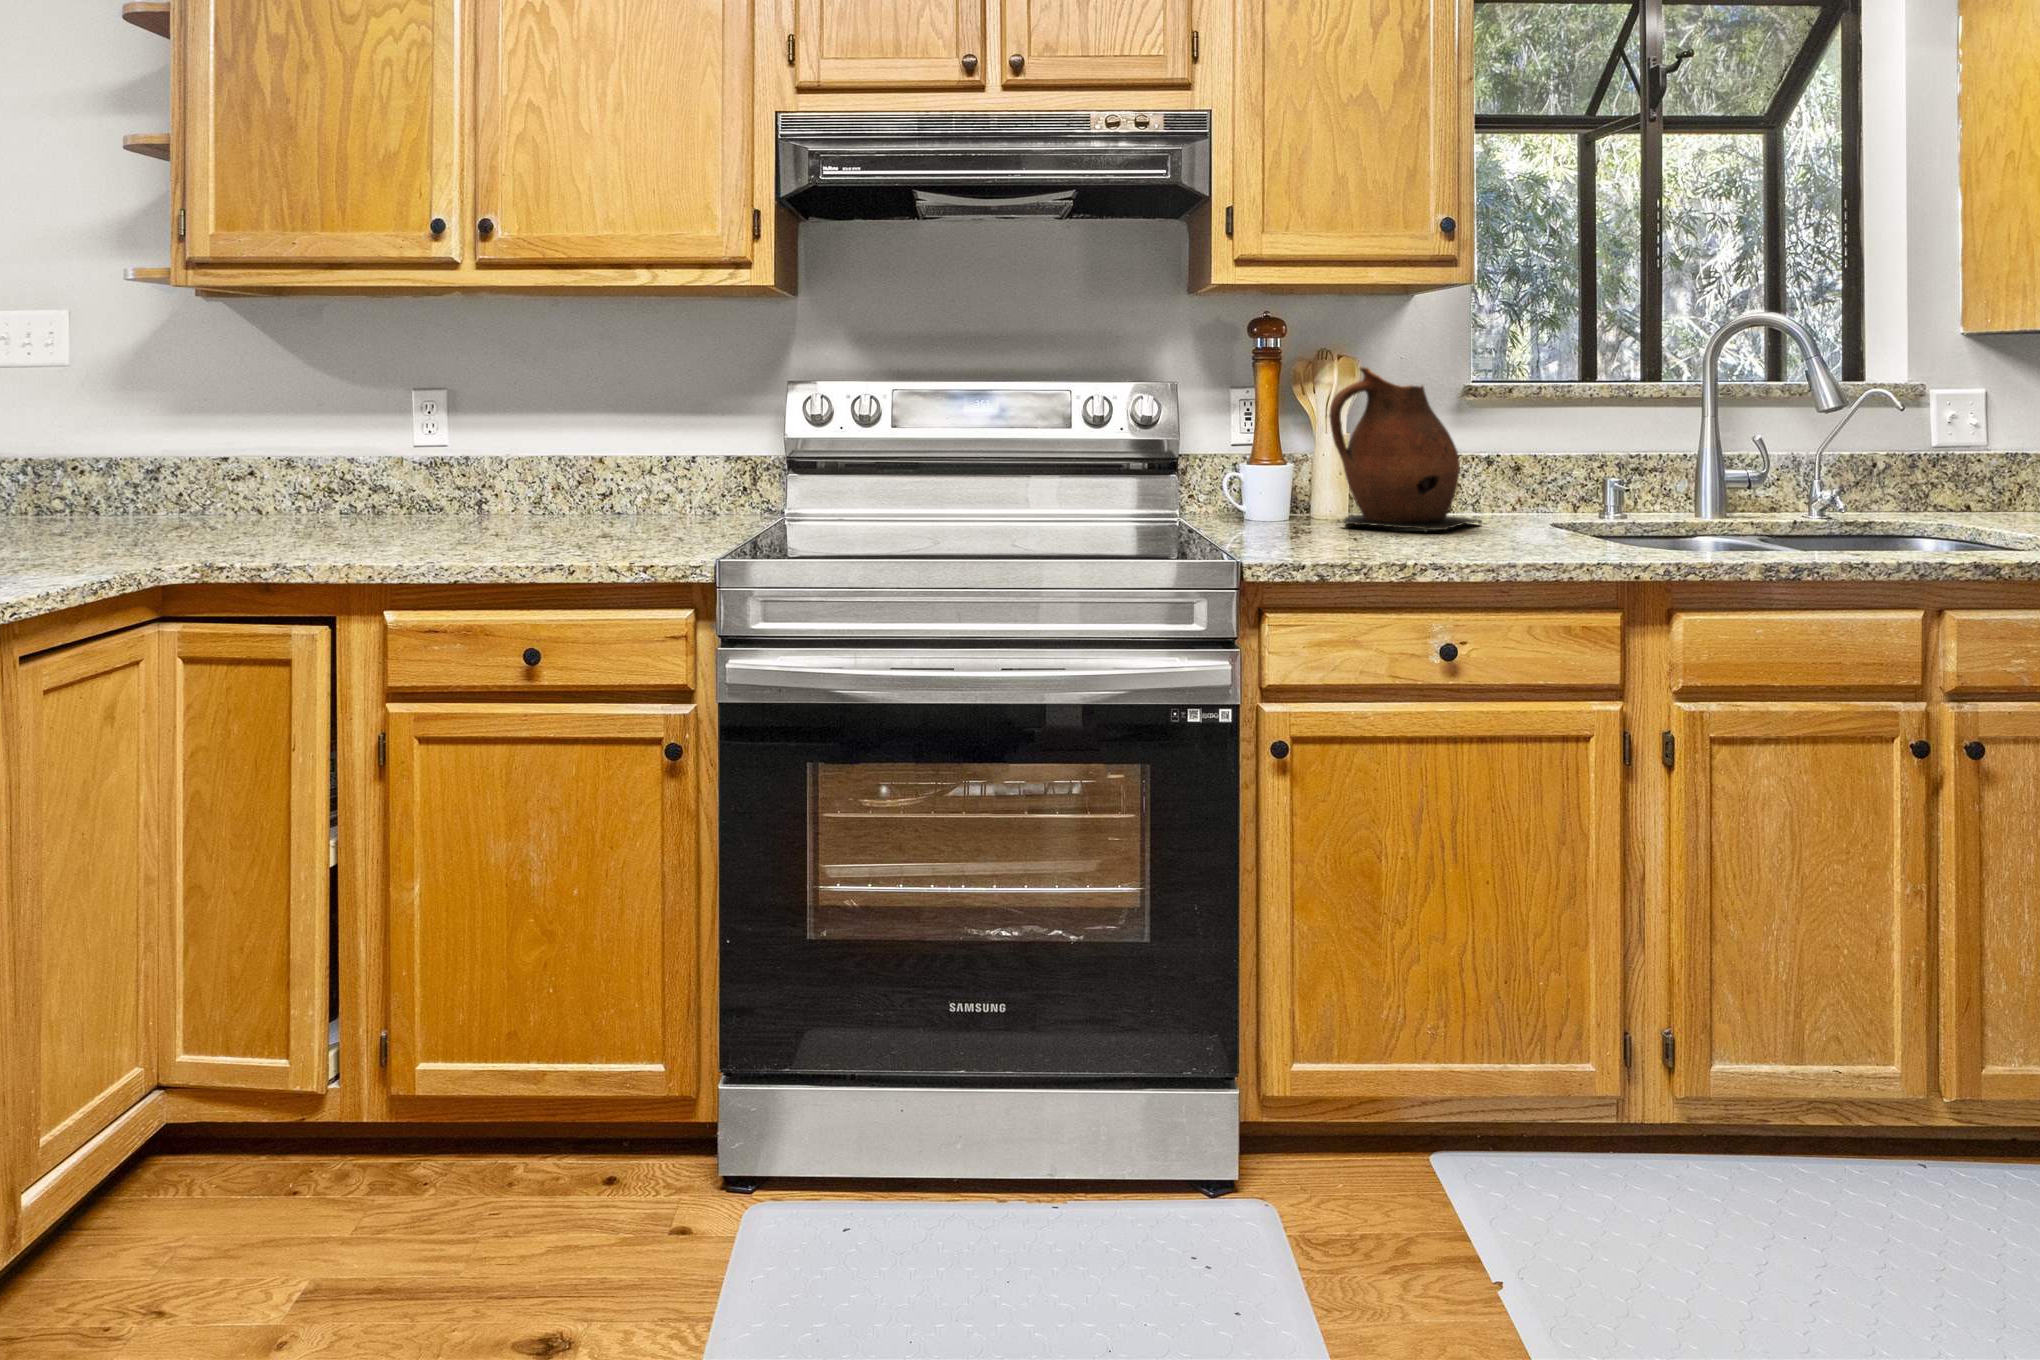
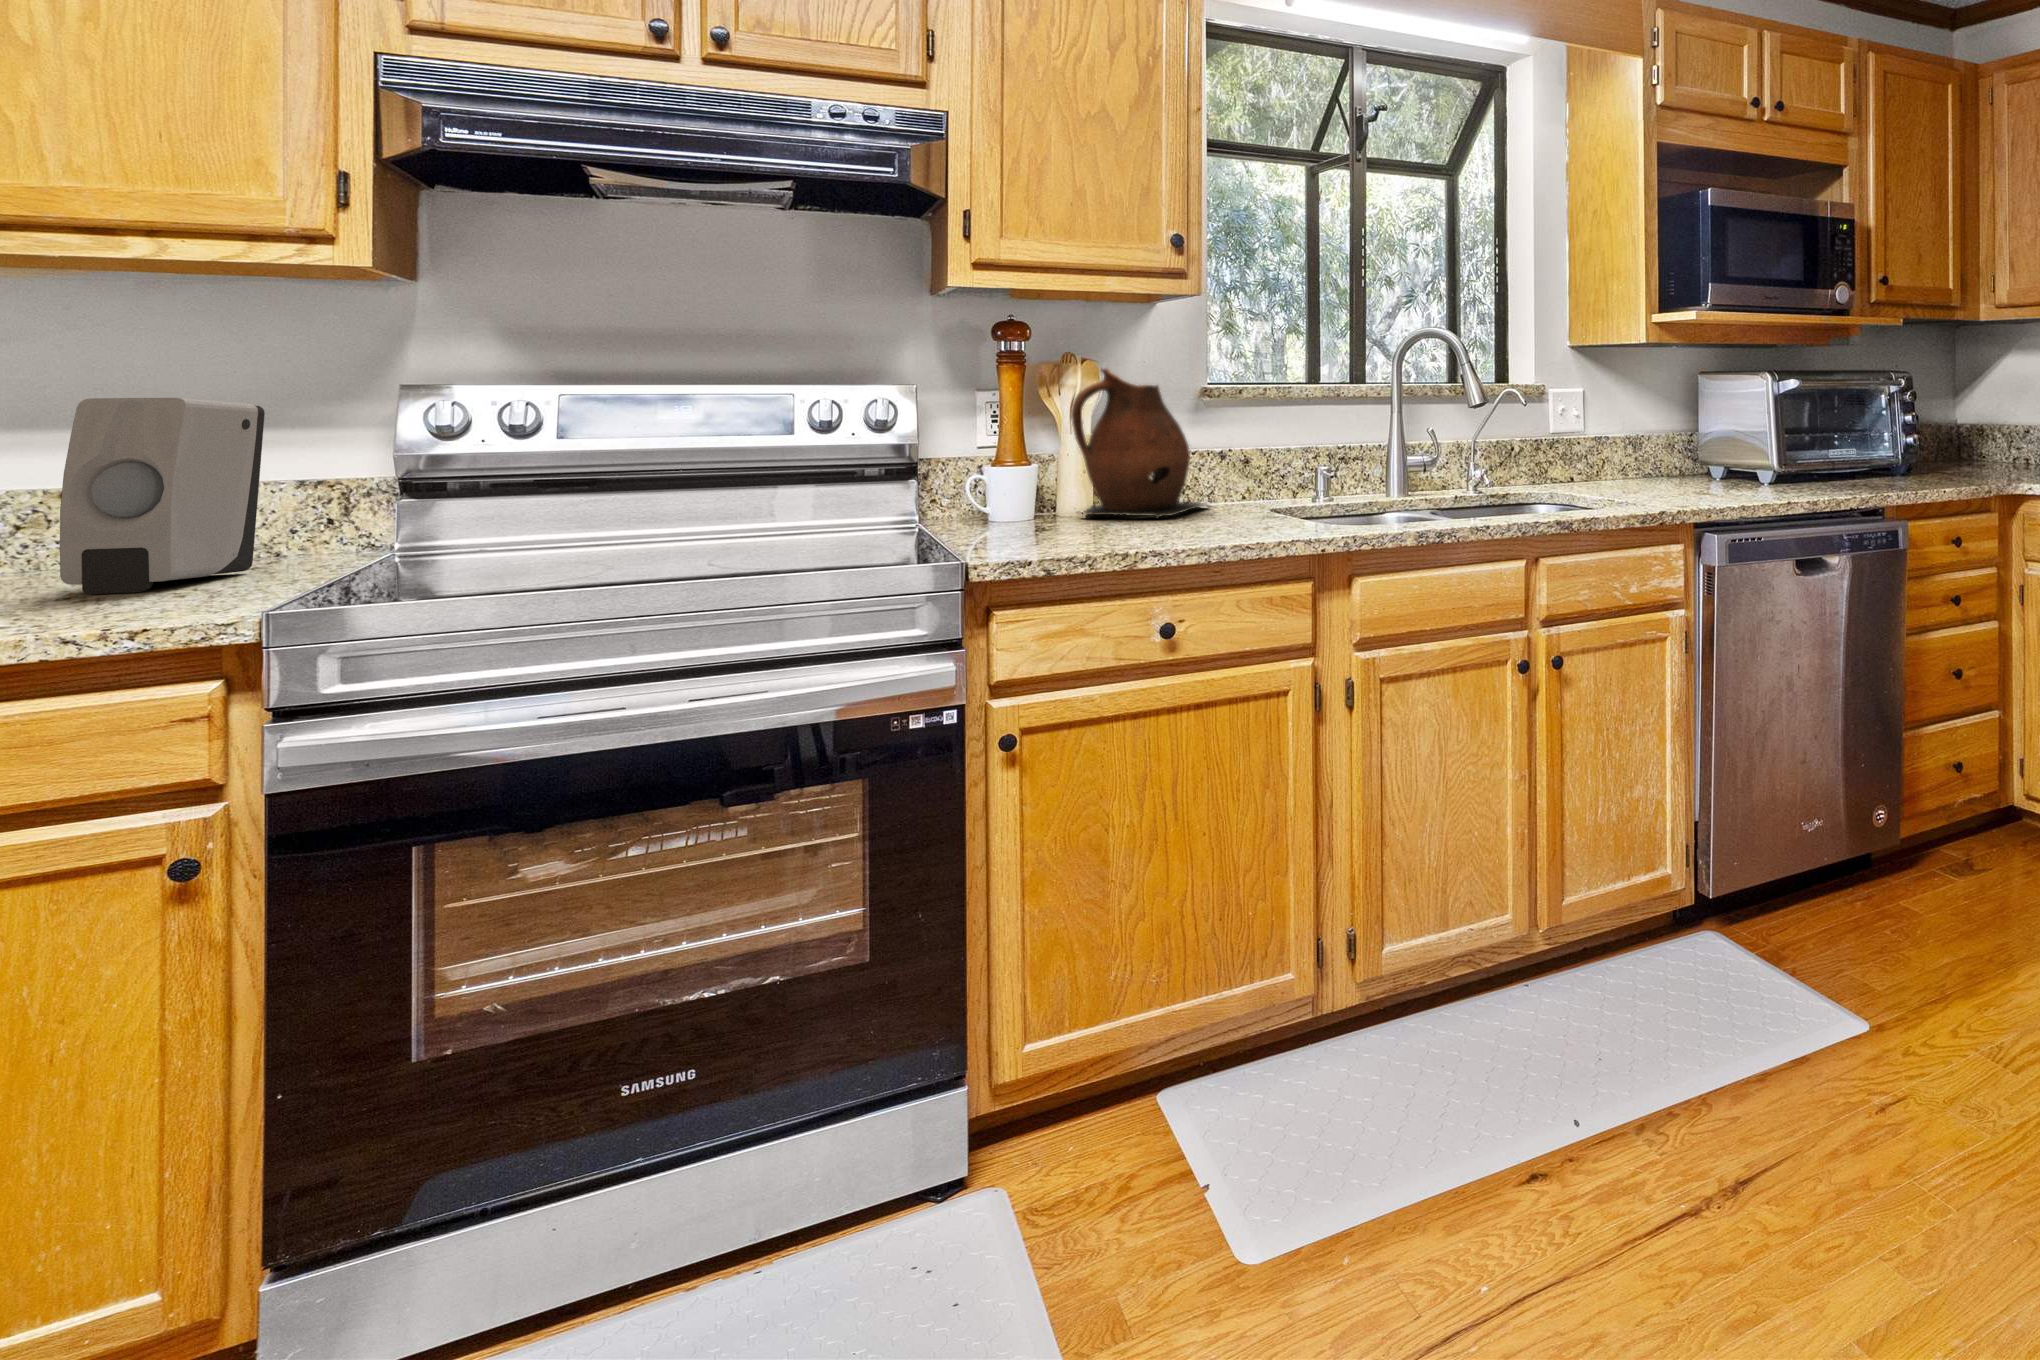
soap dispenser: none [580,388,688,539] -> present [60,398,265,594]

